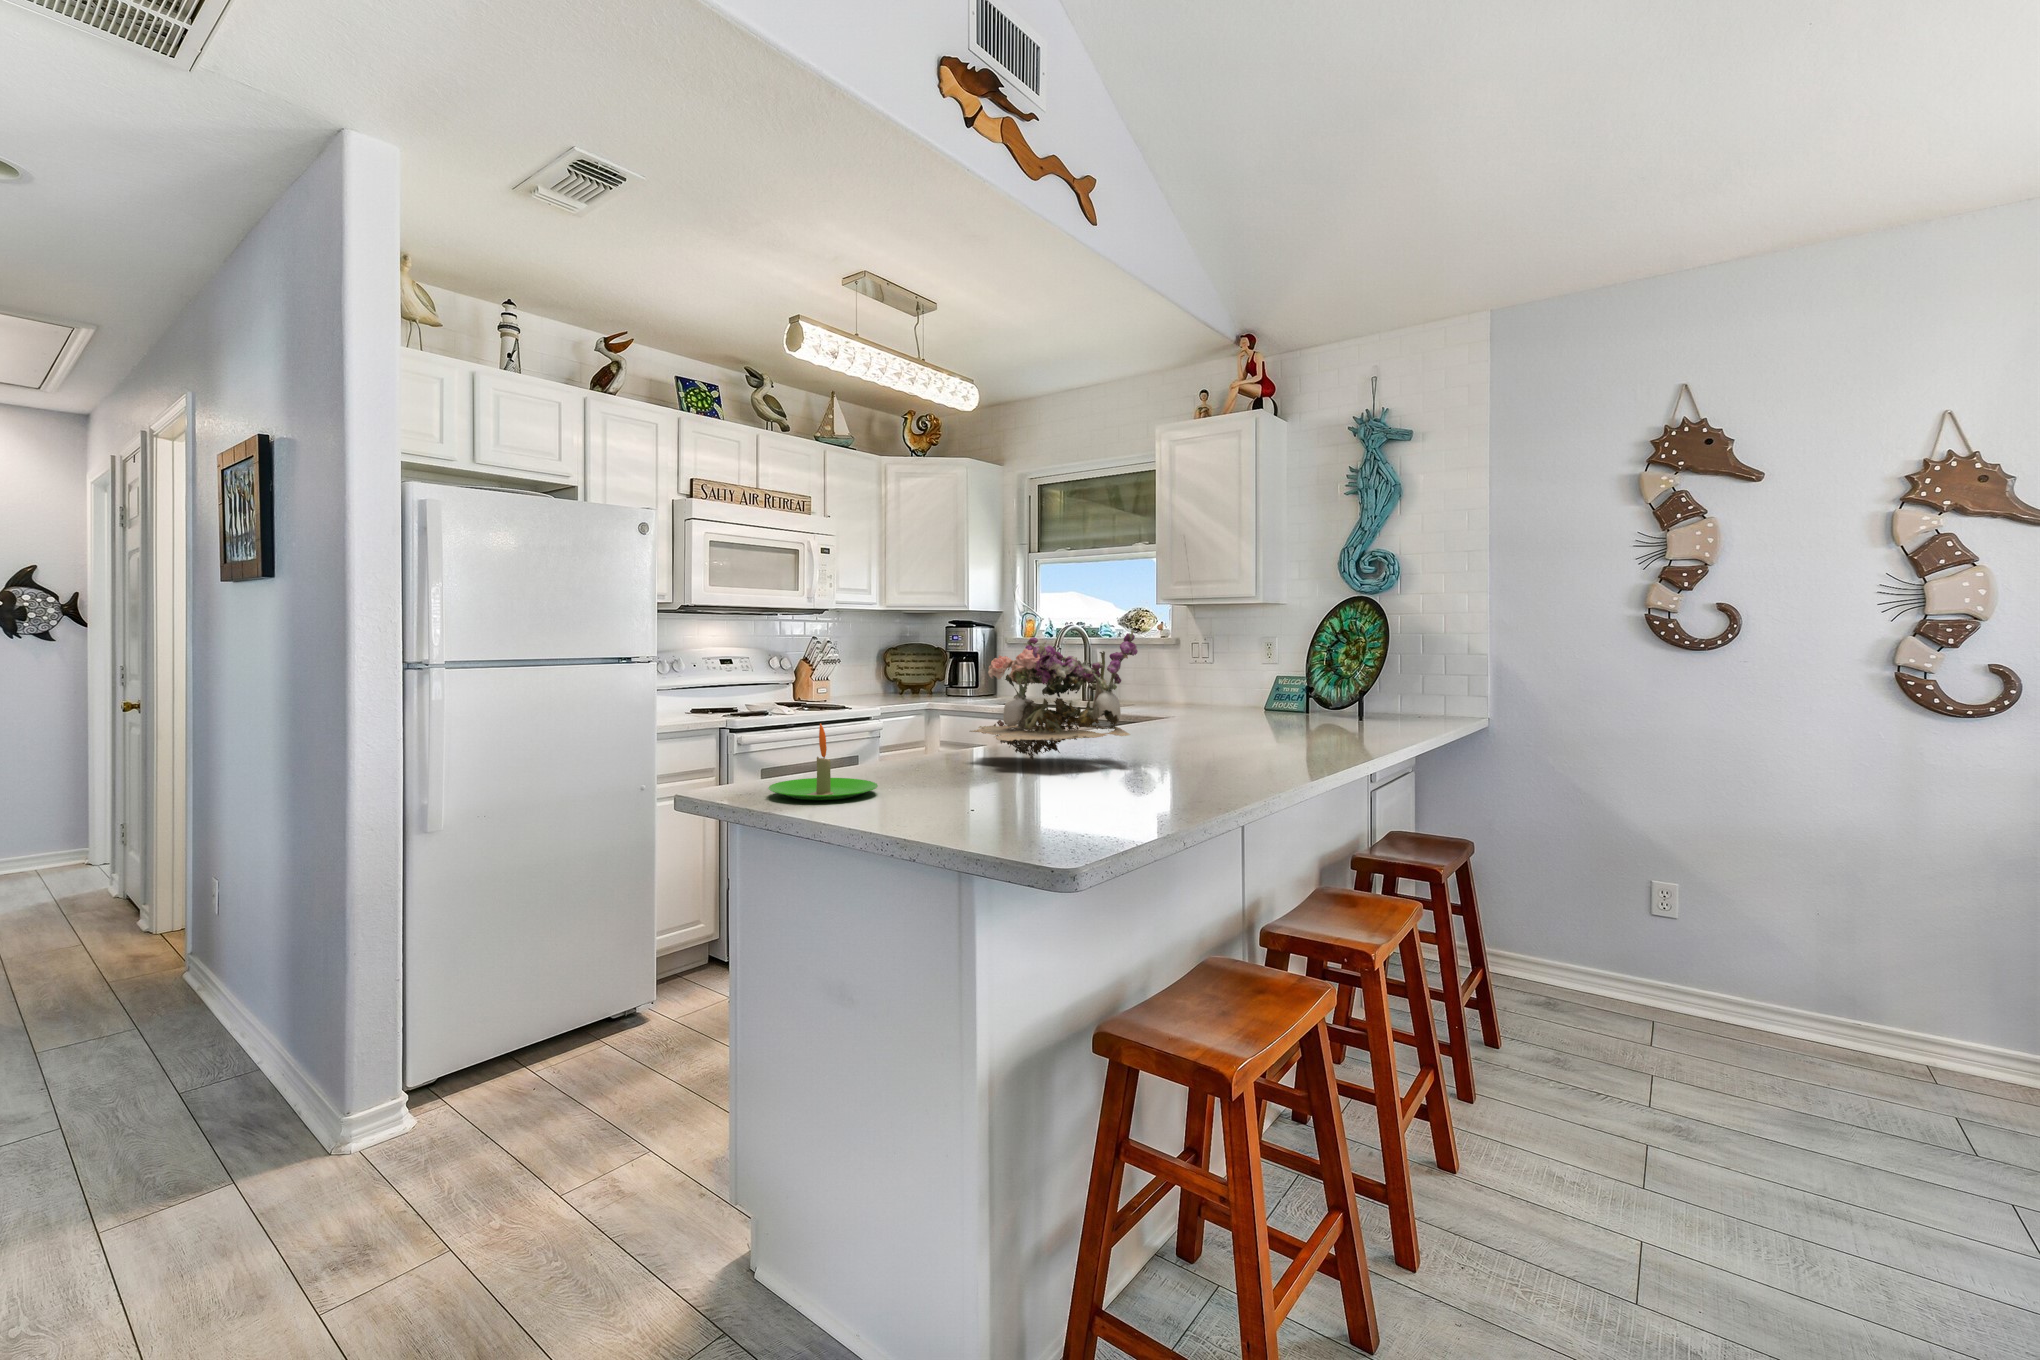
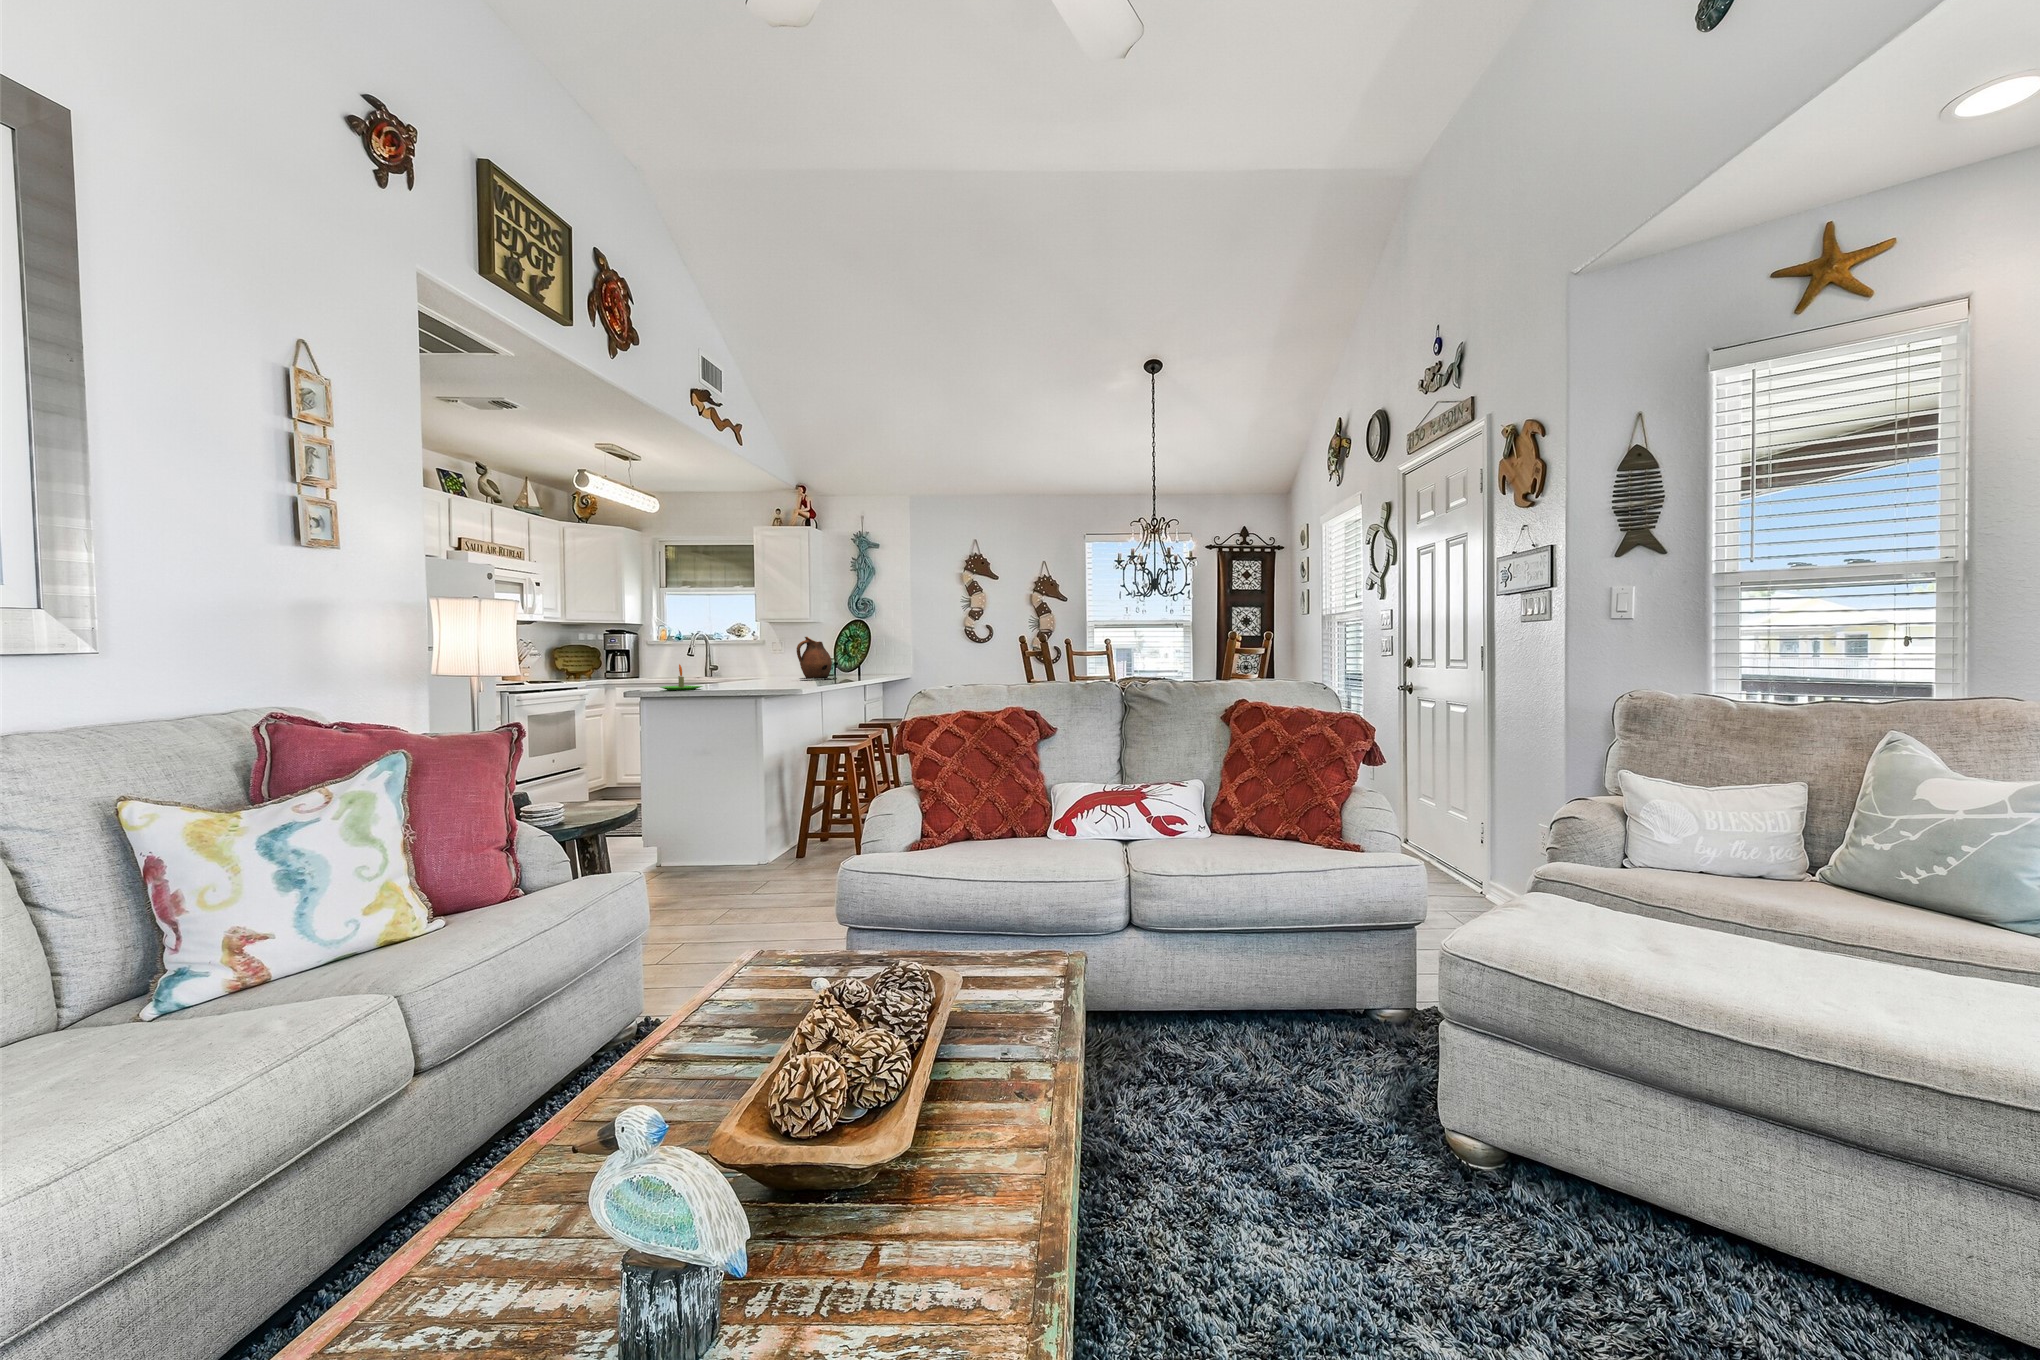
flower arrangement: present [970,630,1138,760] -> none [712,632,782,684]
ceramic pitcher: none [1195,639,1297,750] -> present [797,637,837,679]

